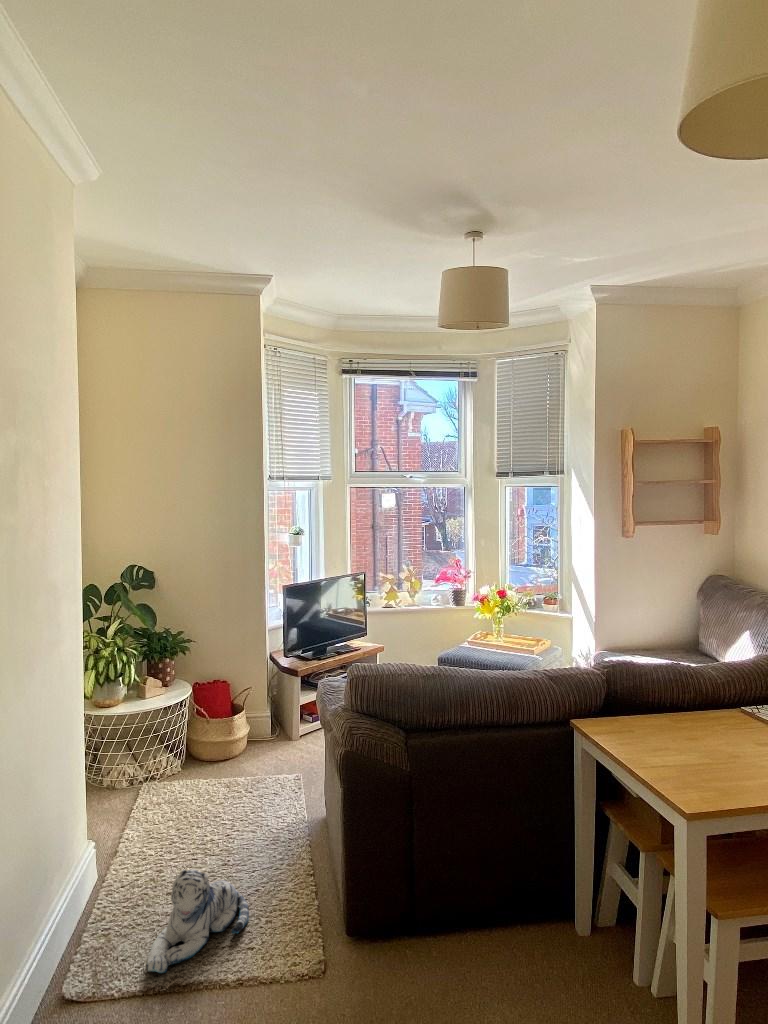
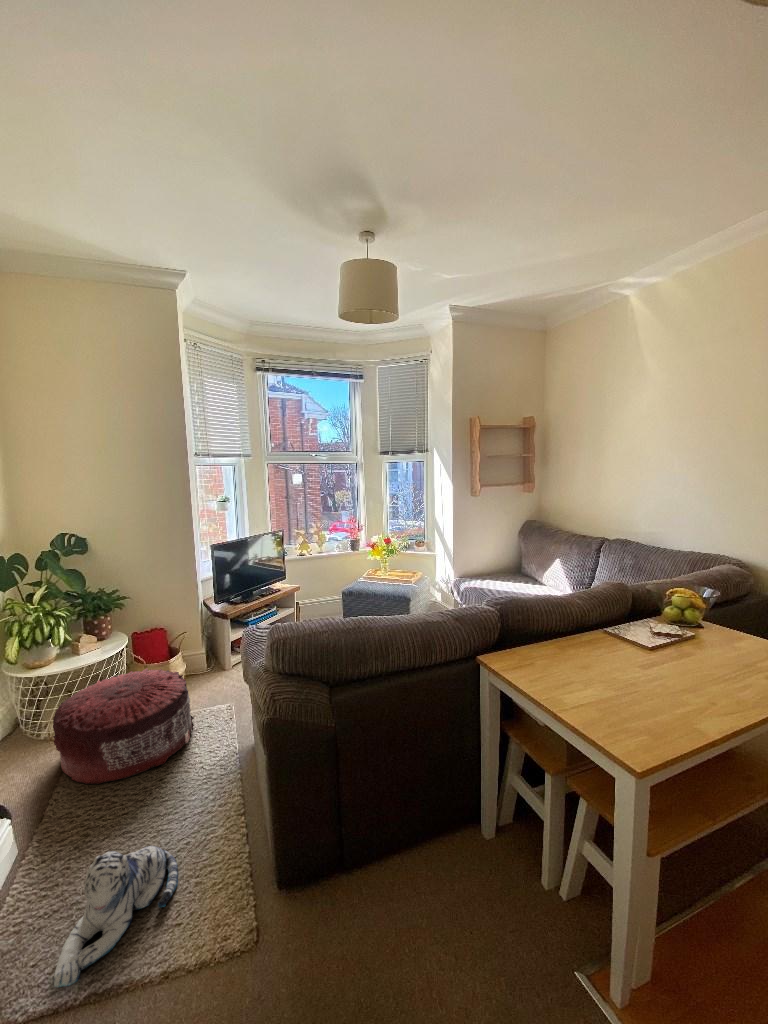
pouf: none [123,720,260,832] -> present [53,668,194,784]

